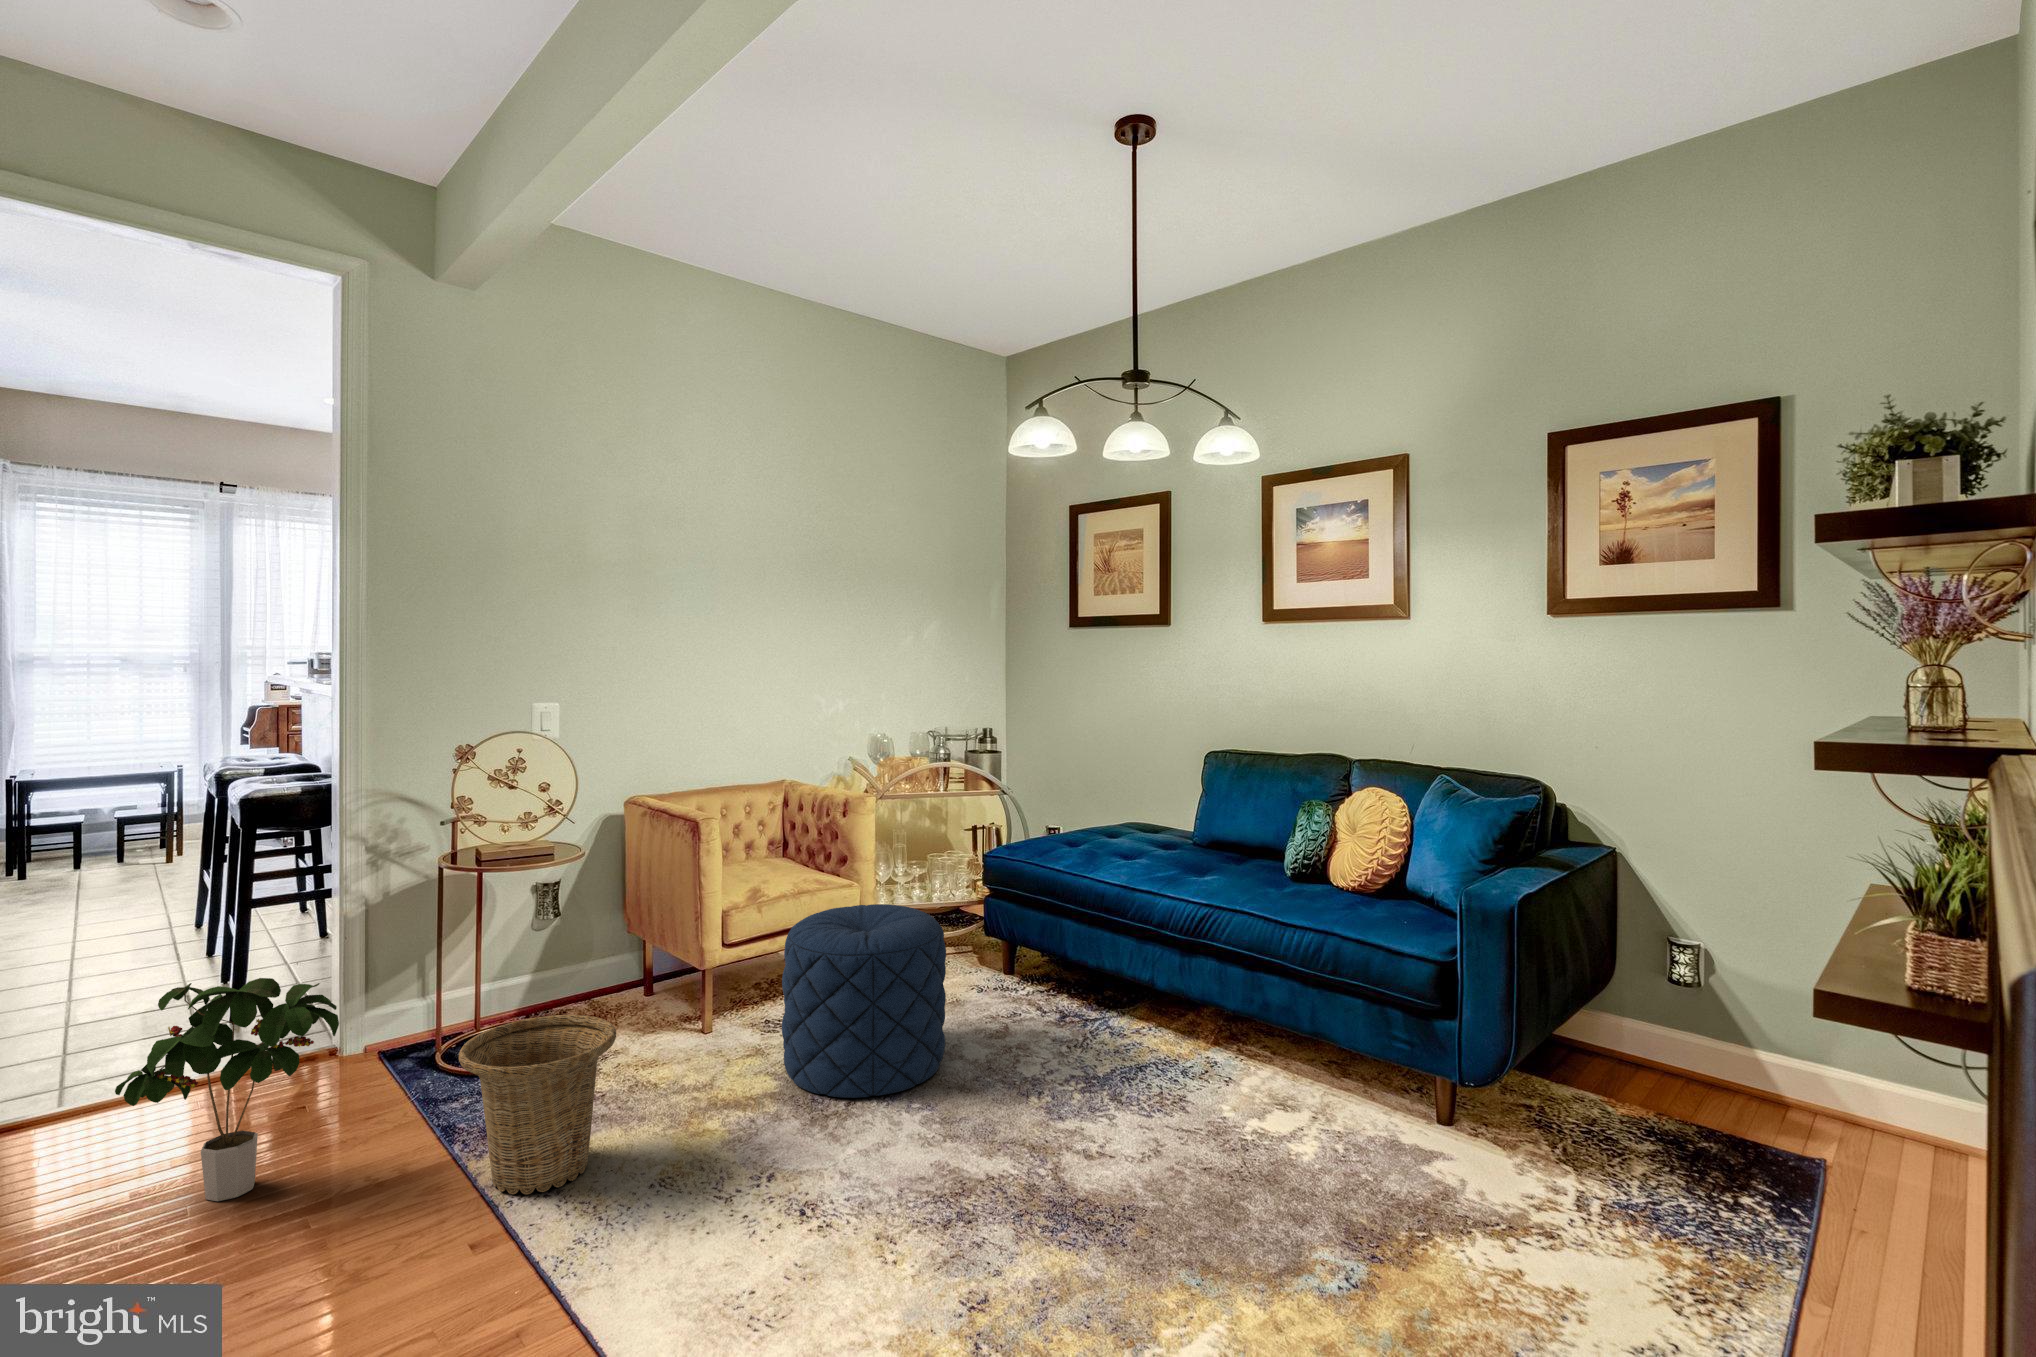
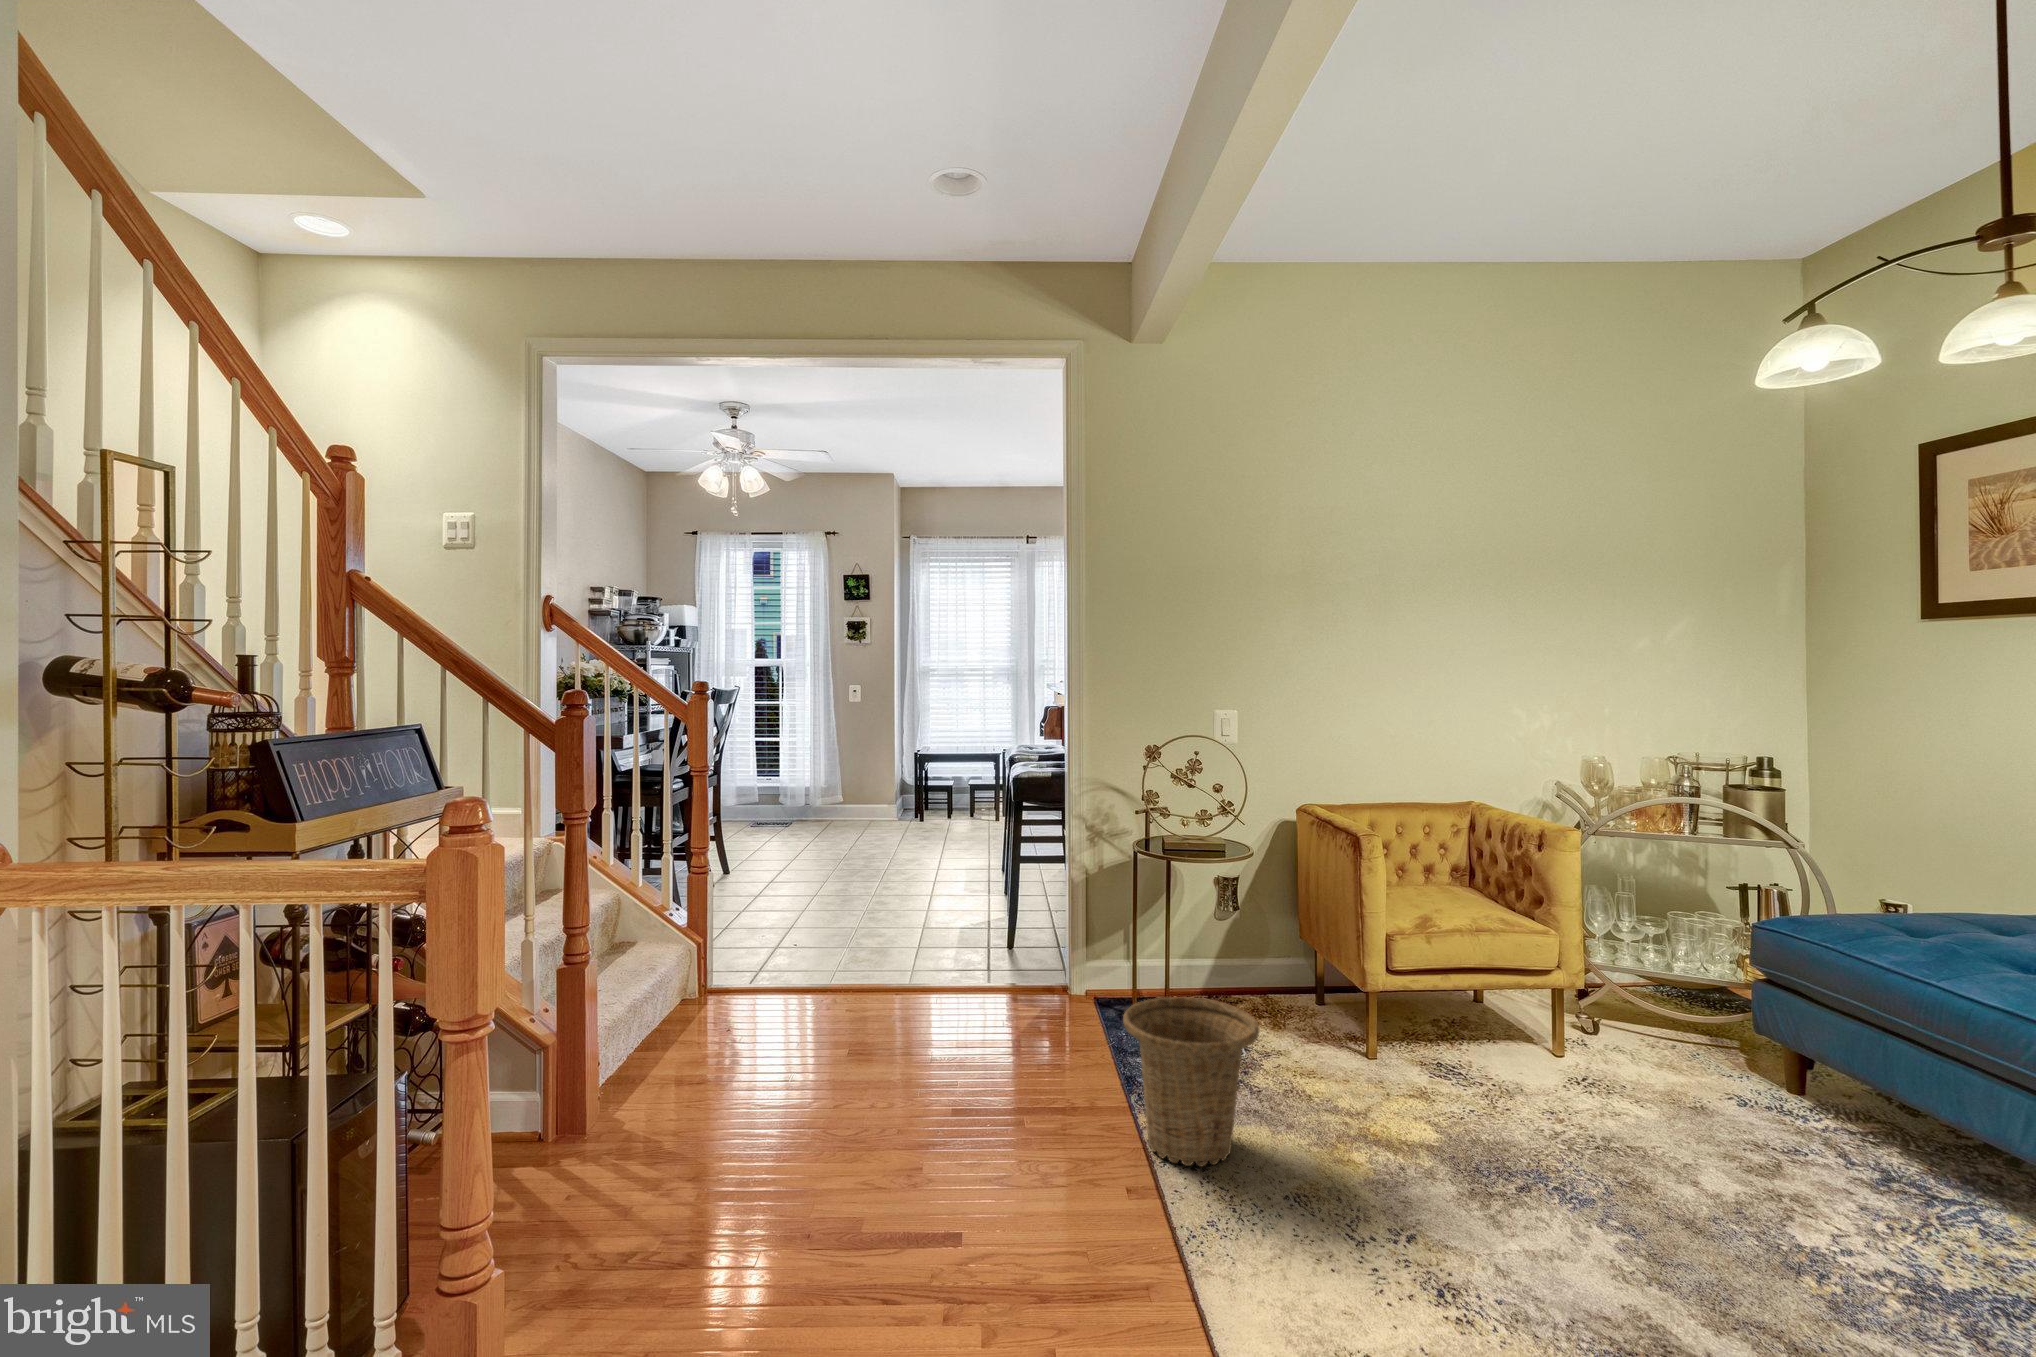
pouf: present [782,904,946,1098] -> none [1449,953,1669,1195]
potted plant: present [115,978,339,1201] -> none [914,909,1046,1085]

